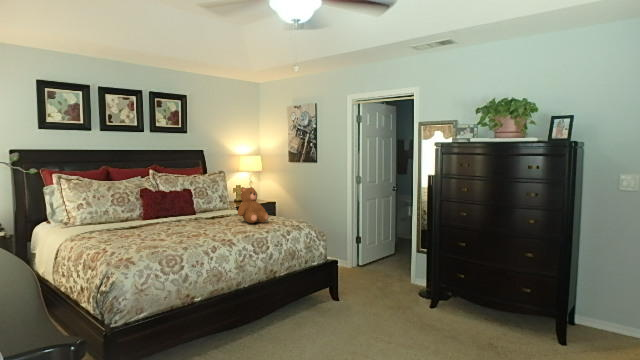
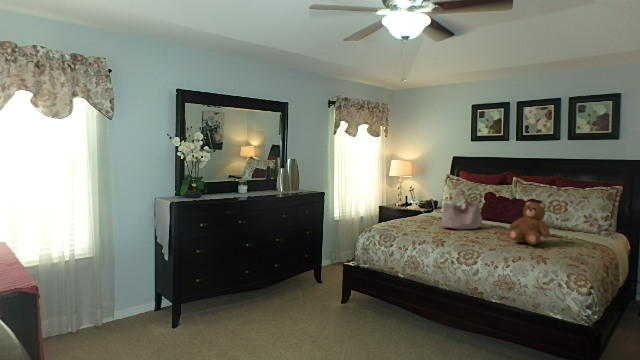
handbag: none [167,187,194,233] -> present [442,190,482,229]

